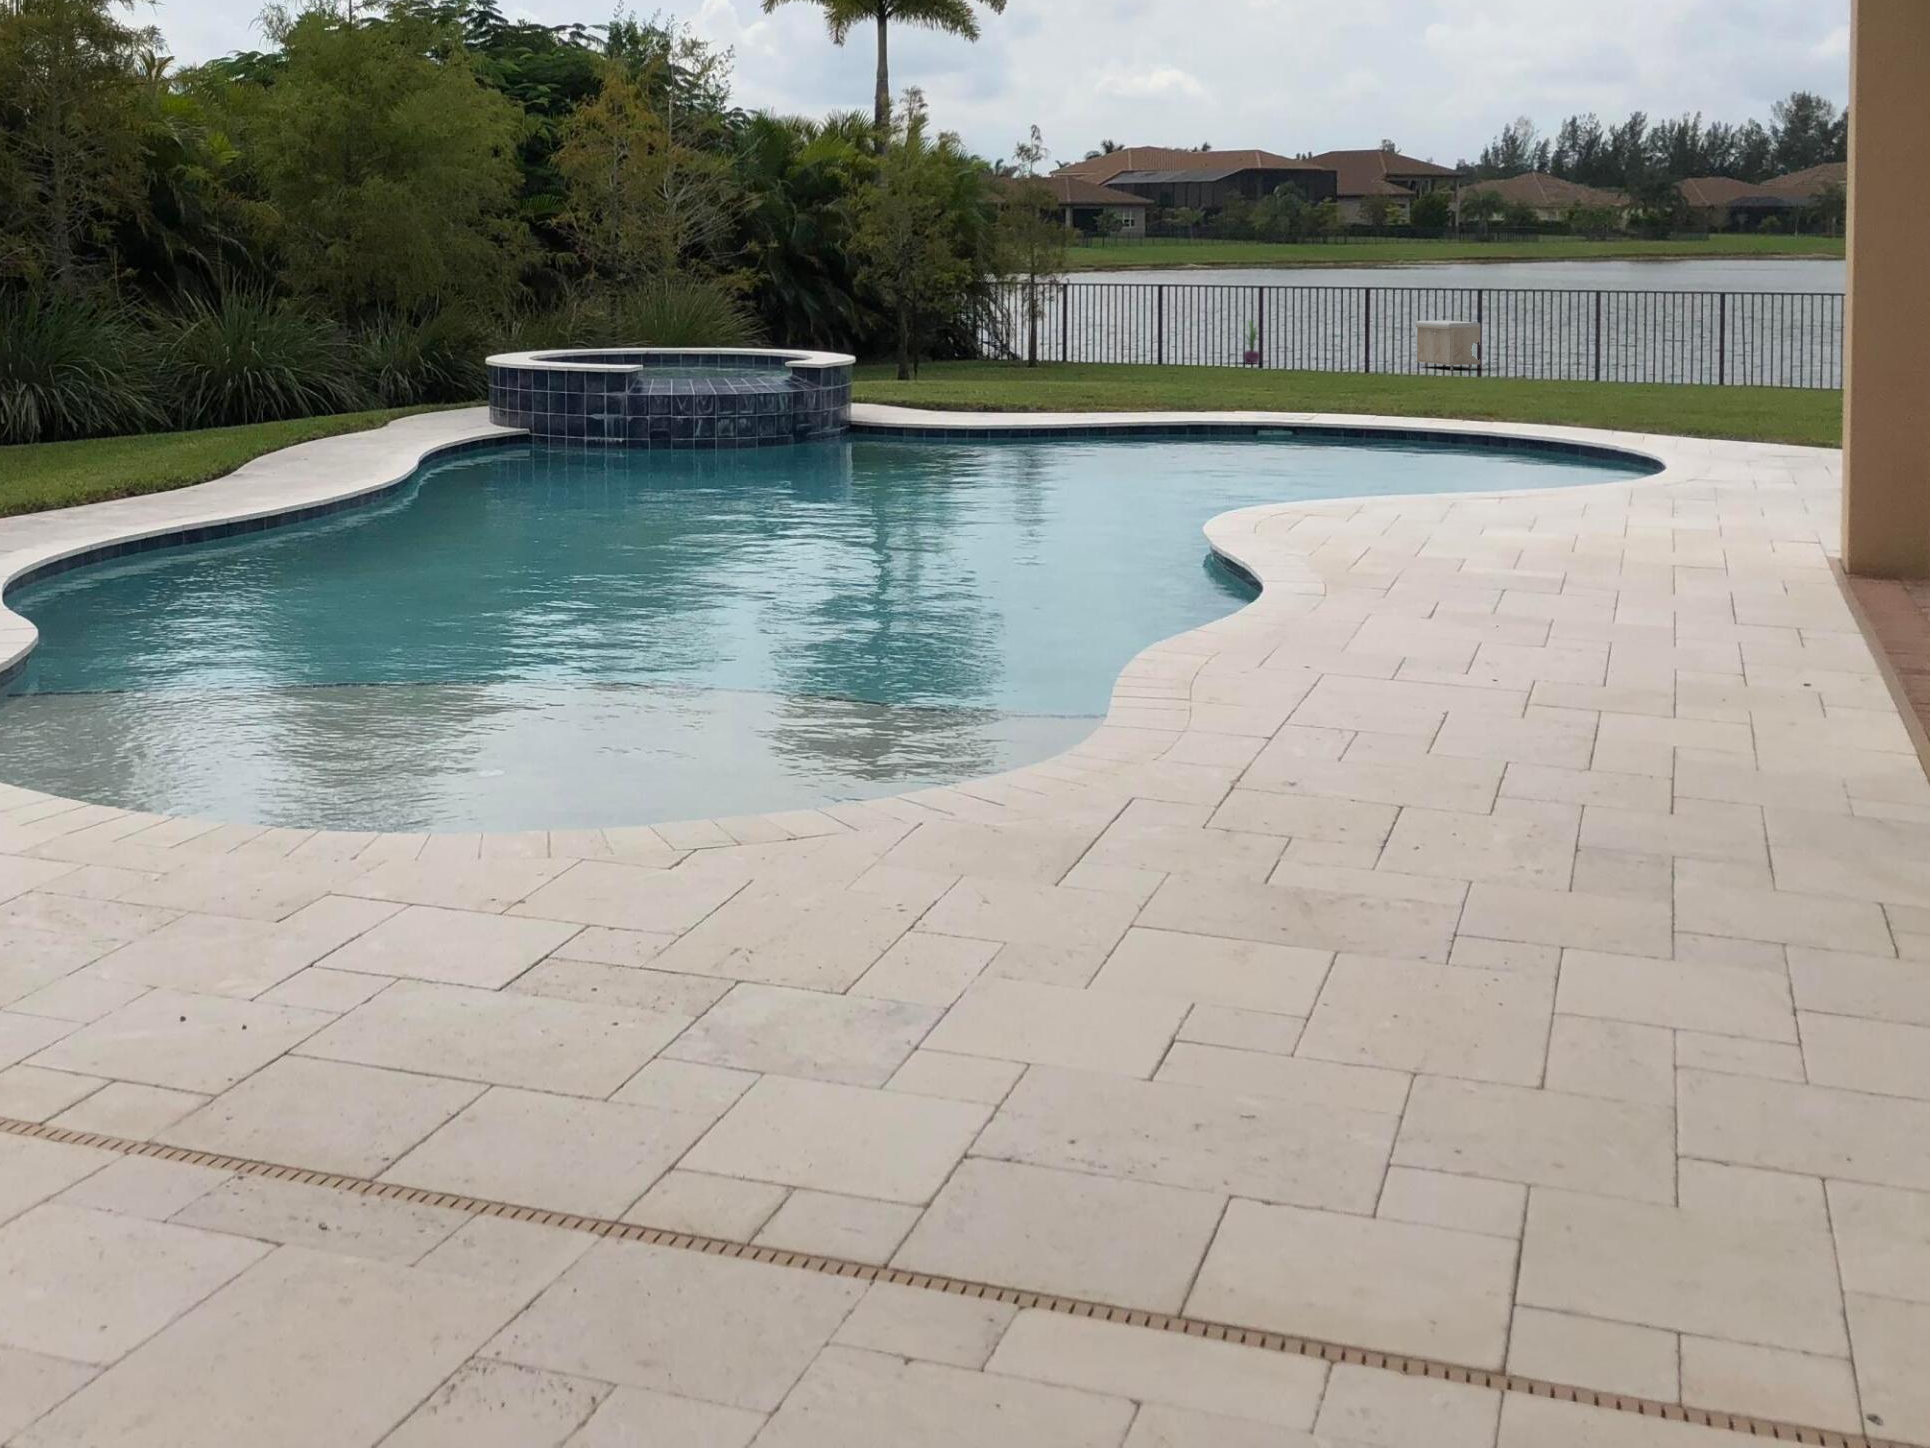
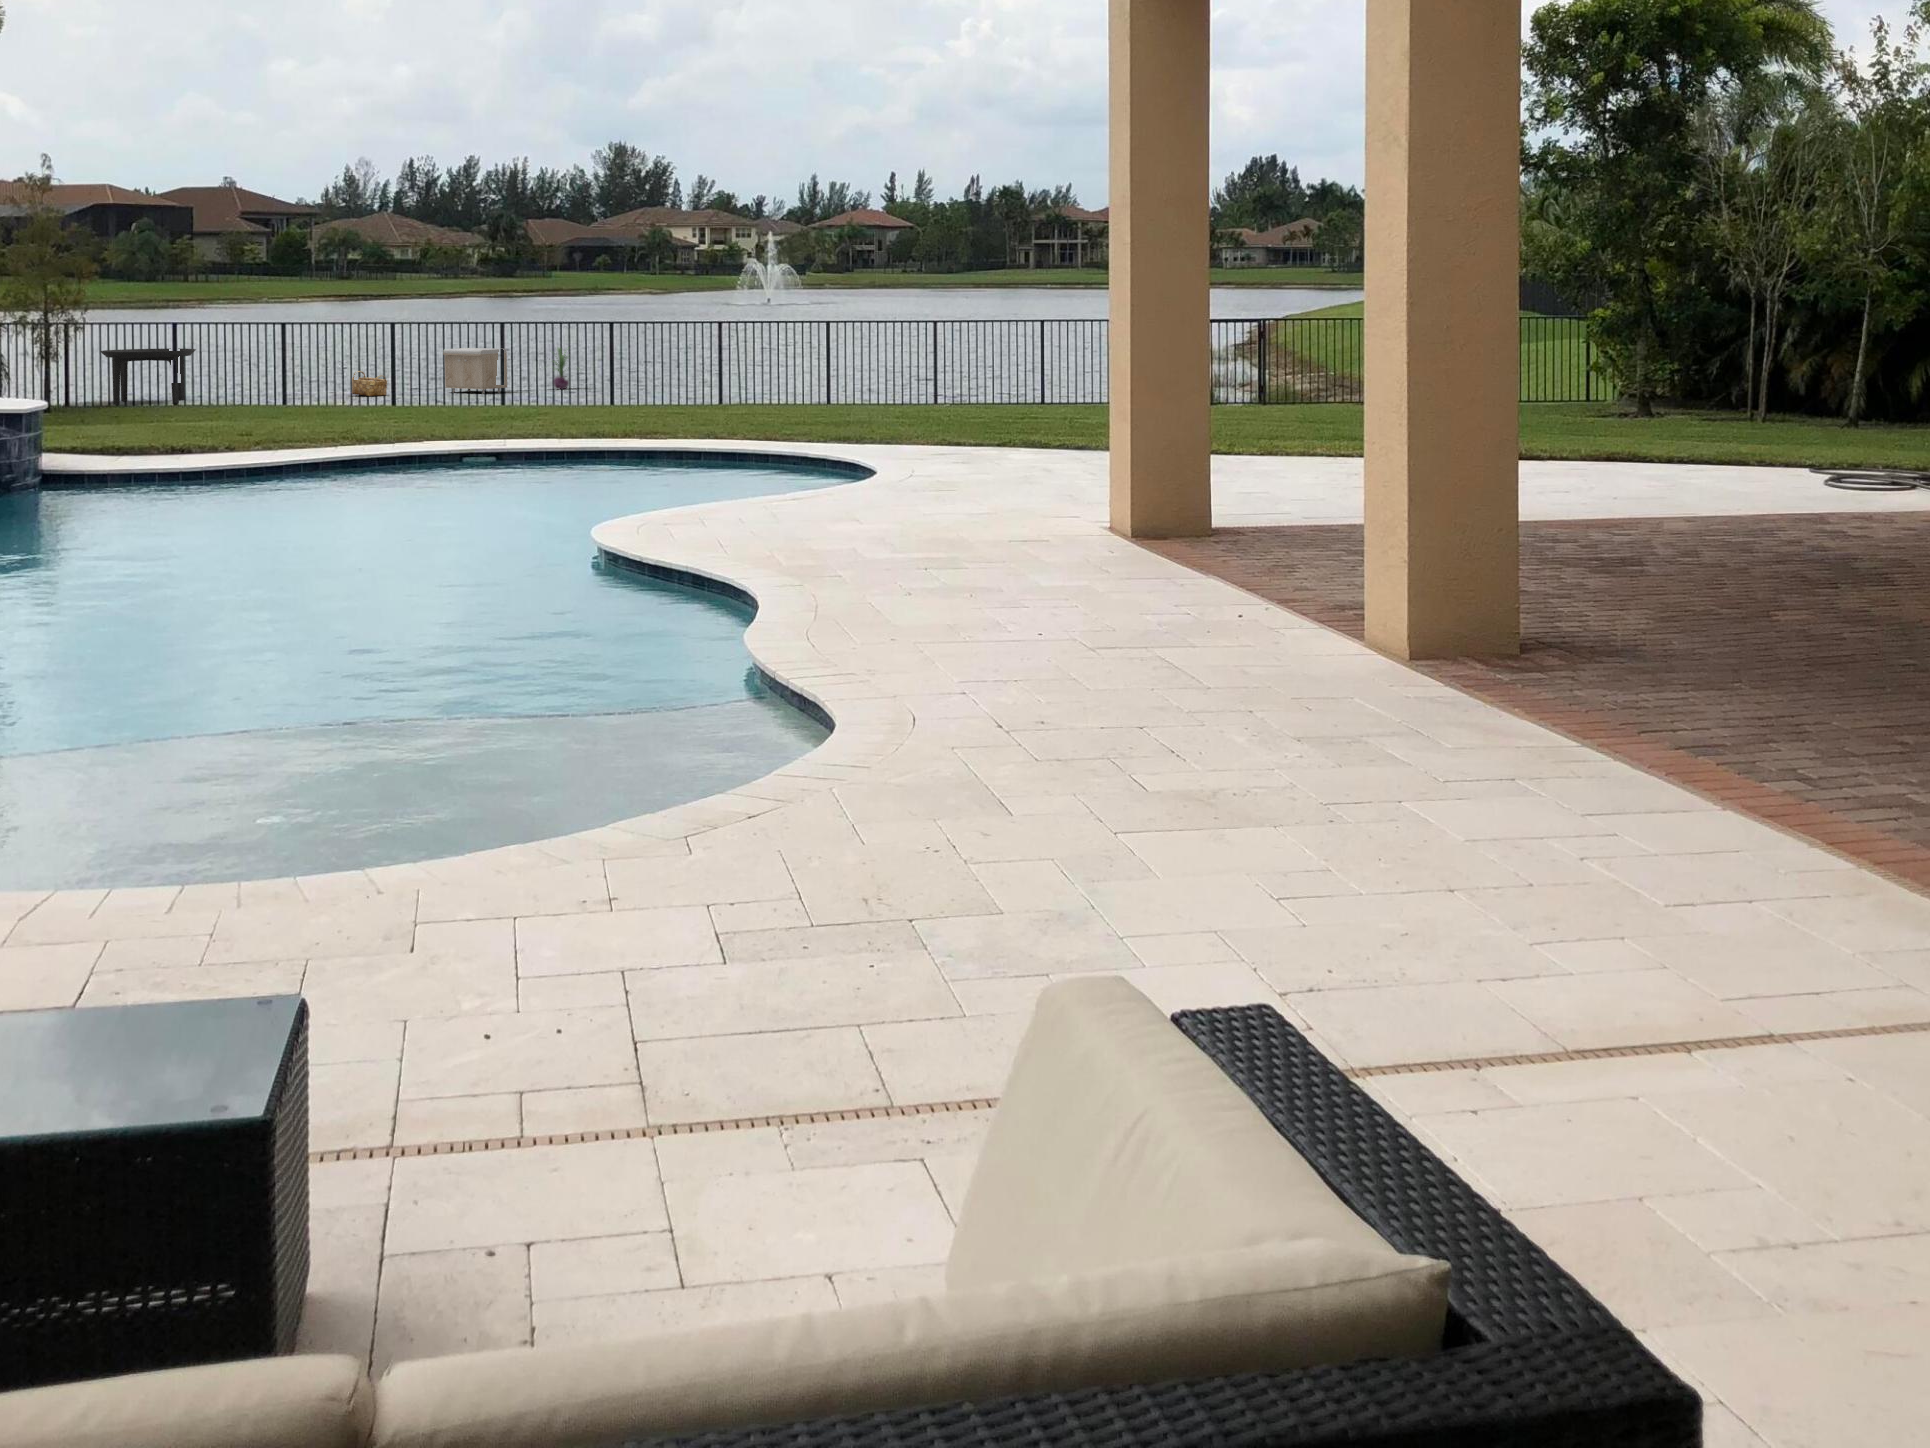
round table: none [1083,312,1171,366] -> present [100,348,196,405]
decorative plant: present [1244,321,1260,364] -> present [553,348,569,389]
woven basket: none [1319,341,1354,367] -> present [352,371,387,396]

